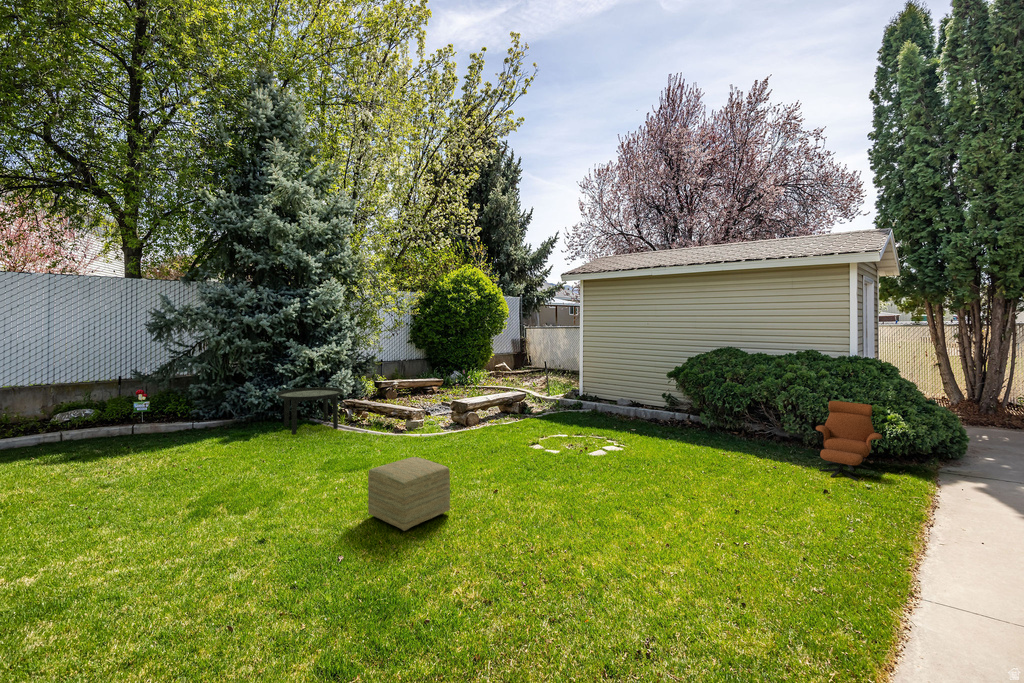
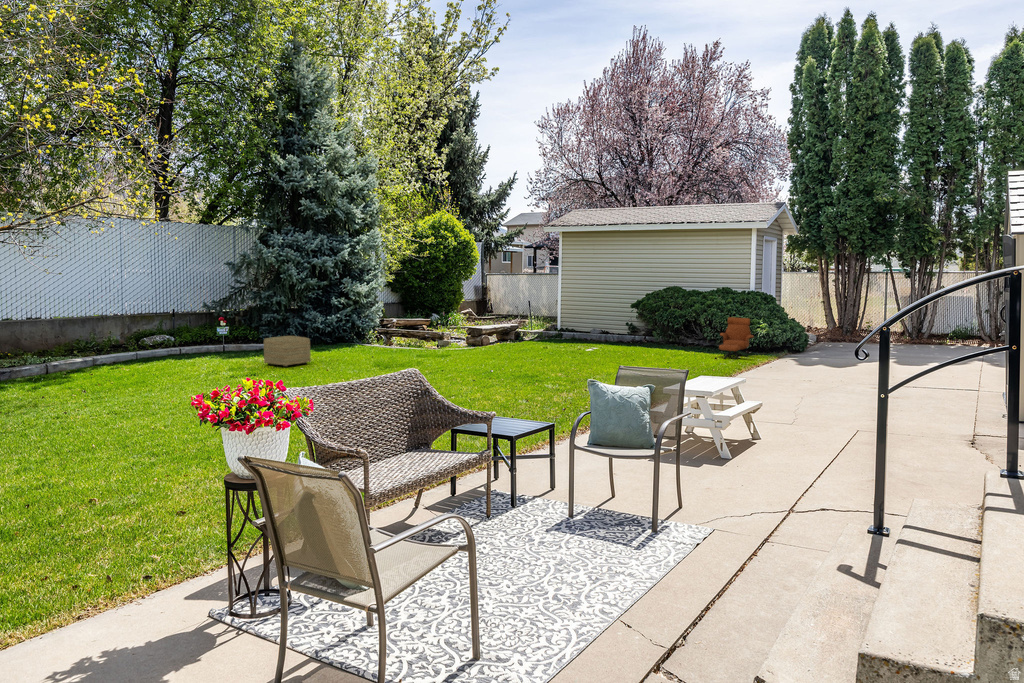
round table: present [276,387,344,434] -> none [342,315,392,347]
ottoman: present [368,457,450,531] -> present [264,336,311,367]

